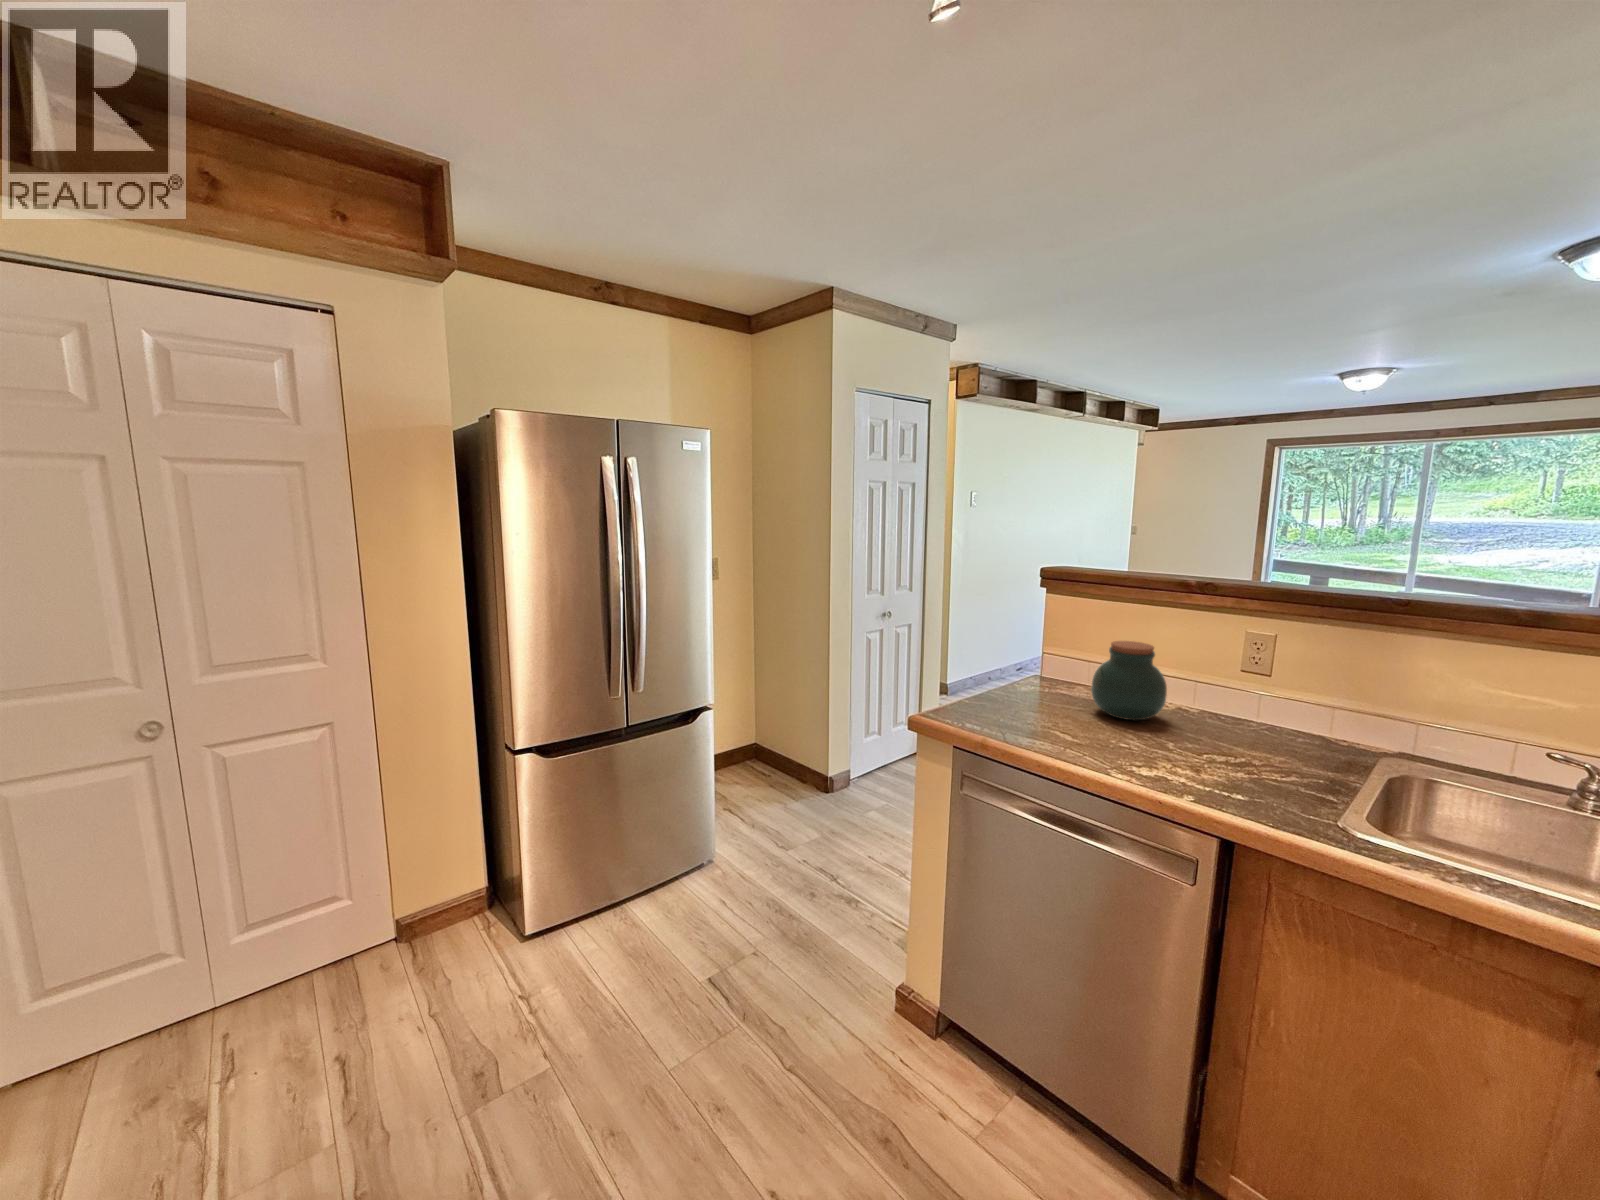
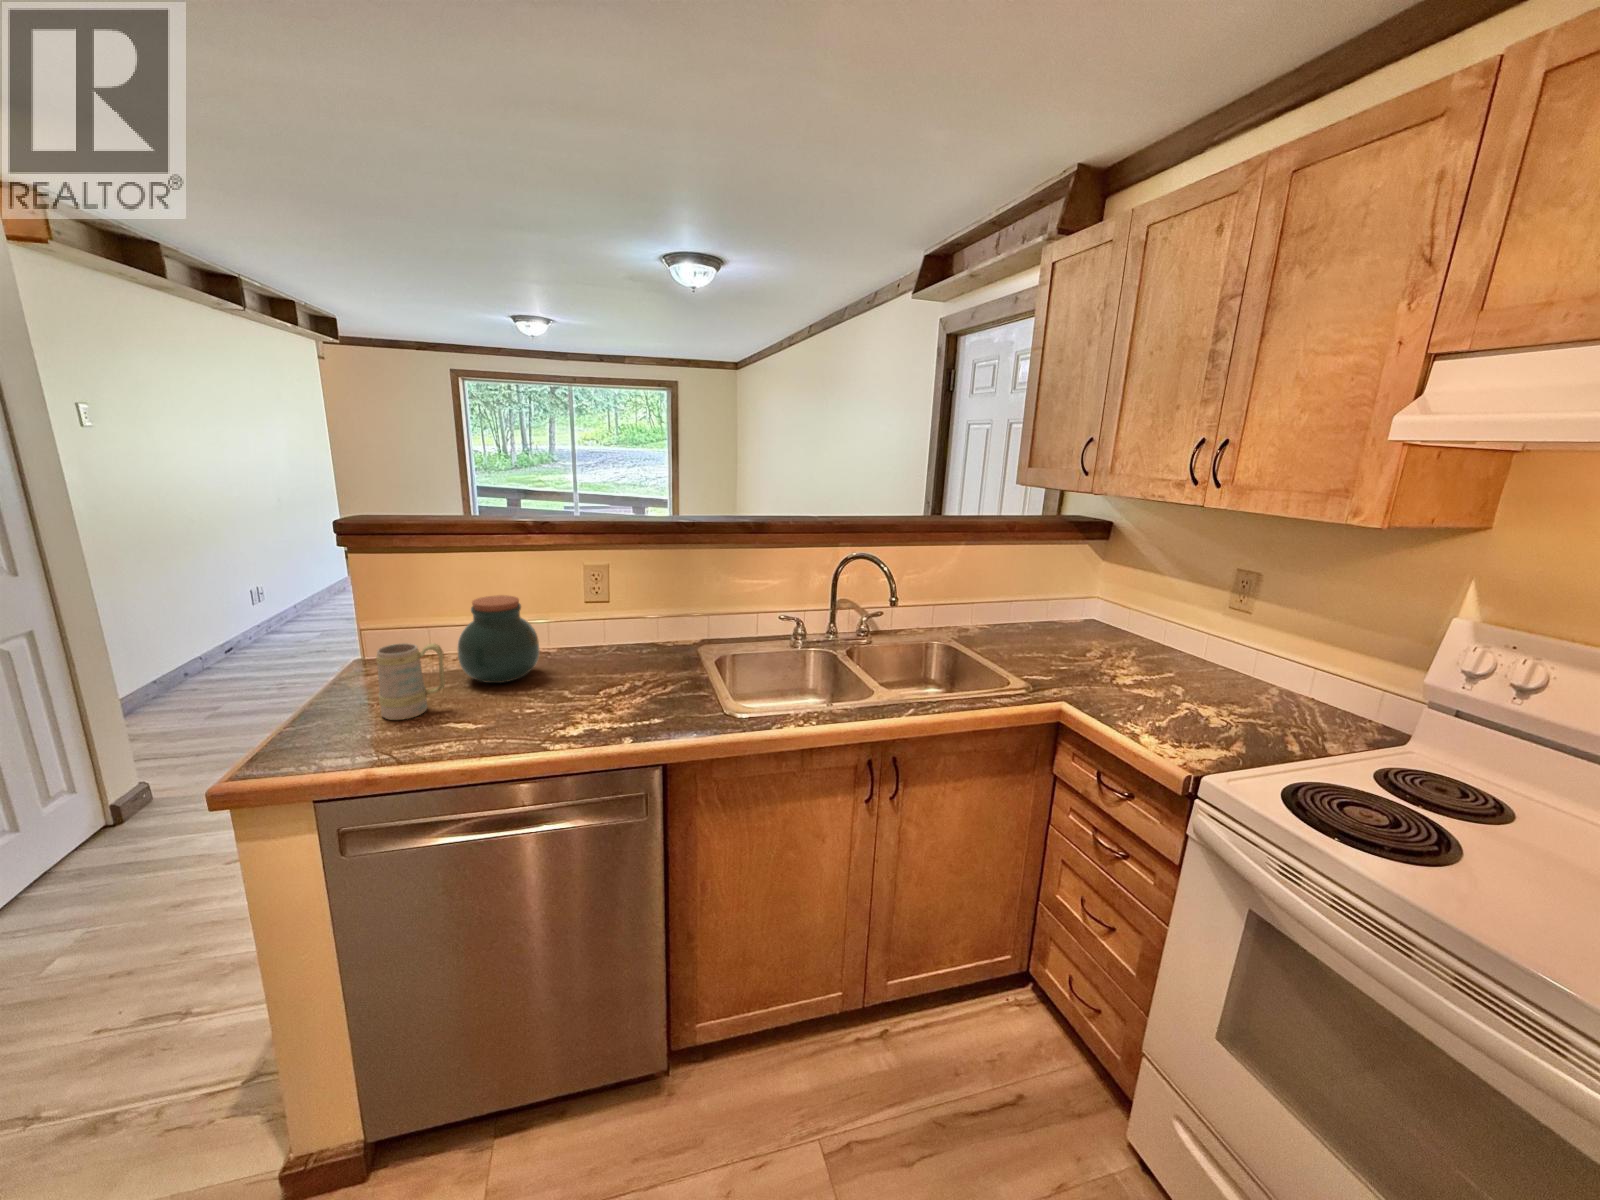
mug: none [1018,660,1069,719] -> present [376,643,445,720]

